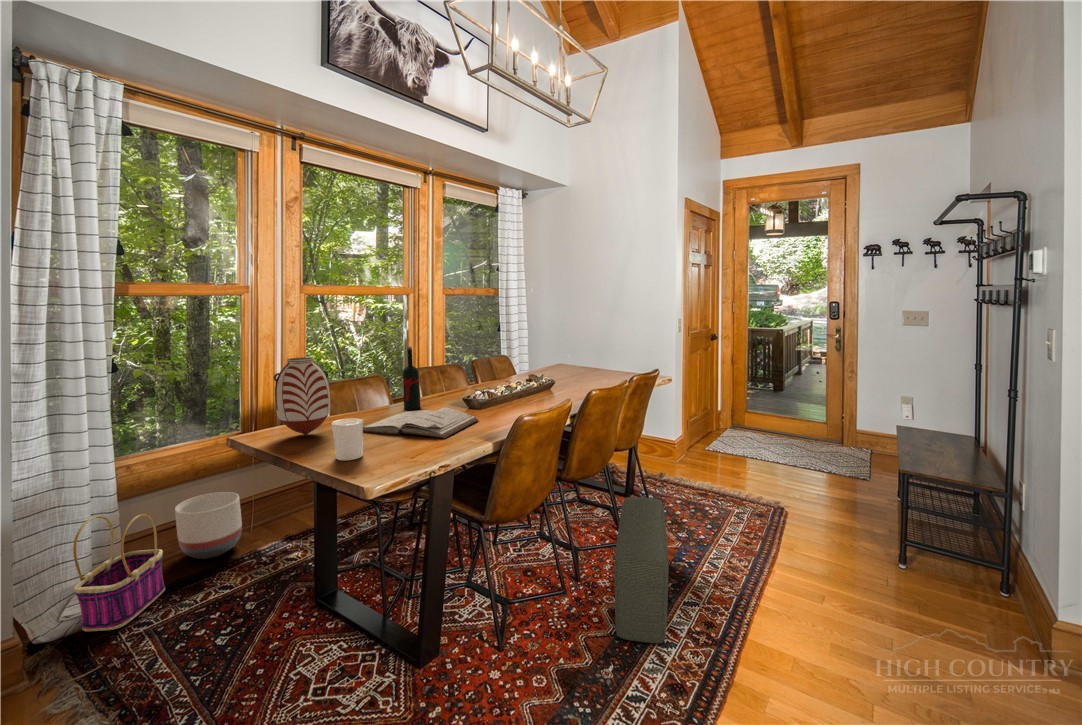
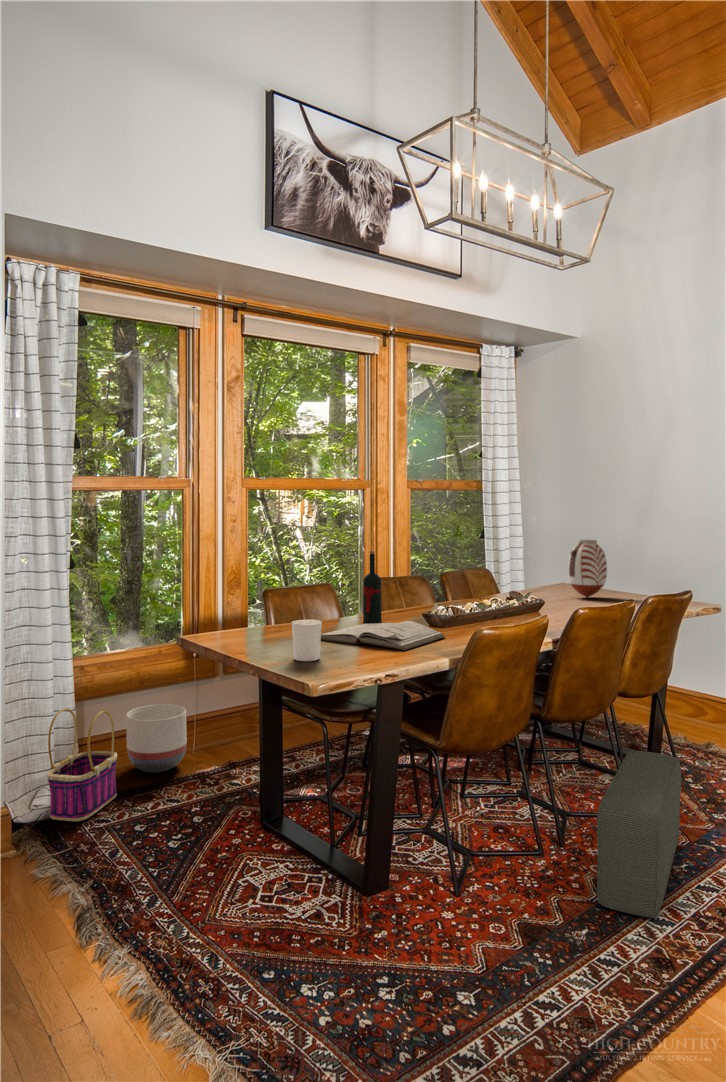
vase: present [273,357,330,435] -> present [568,540,607,597]

